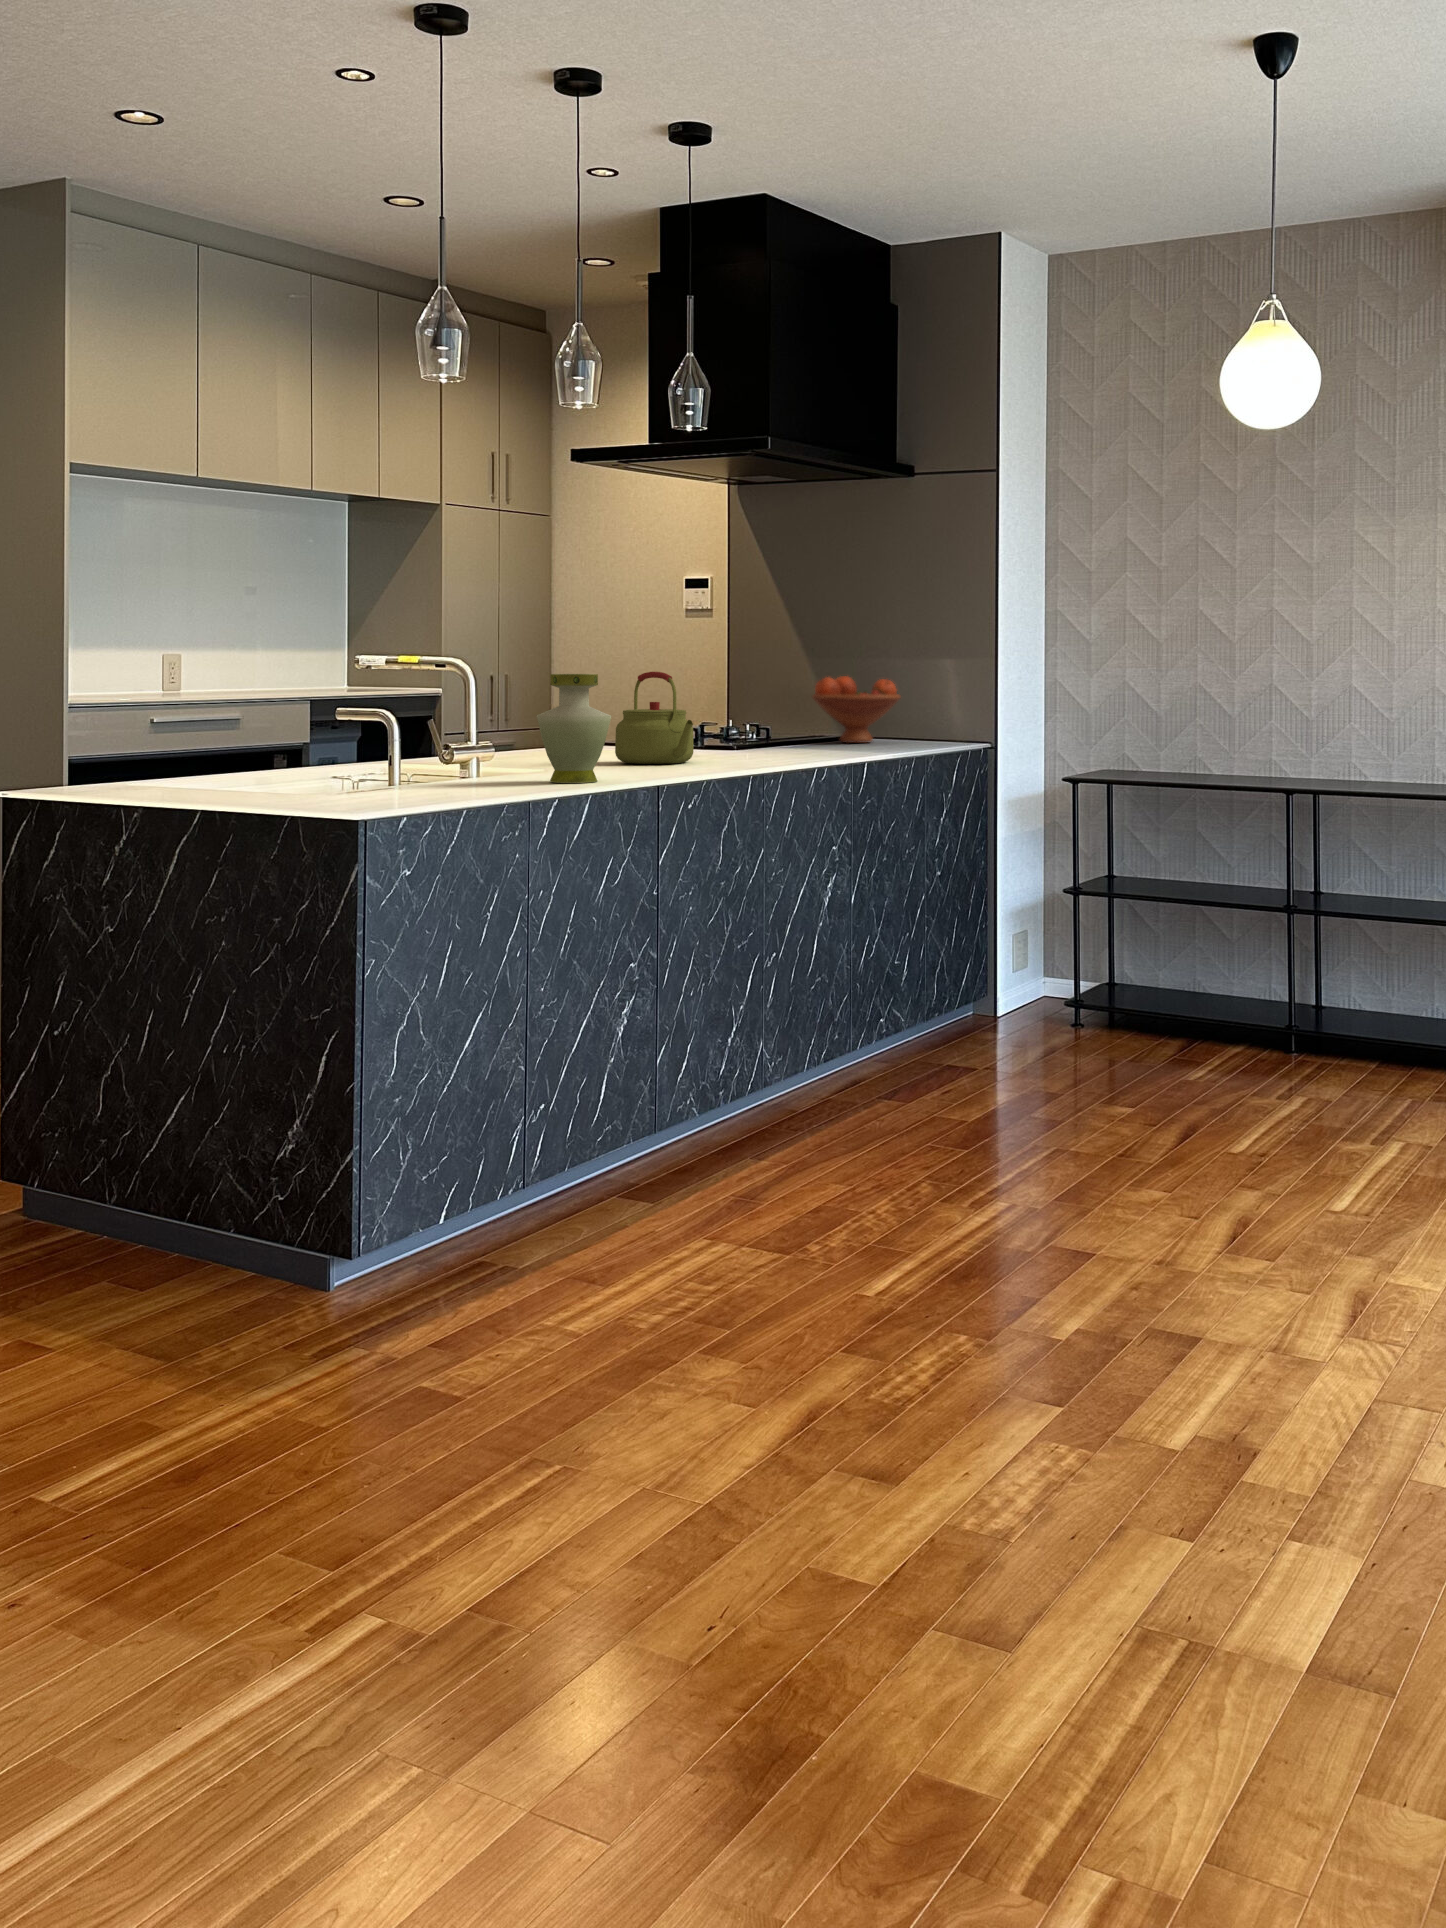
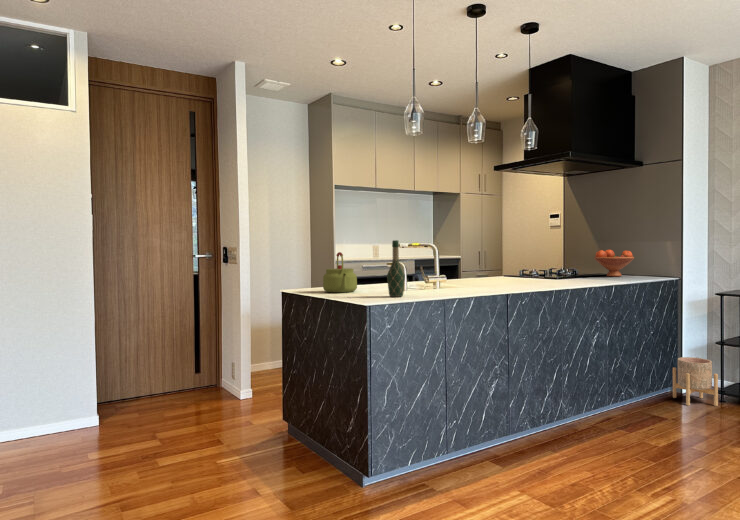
wine bottle: none [385,653,433,798] -> present [387,240,405,297]
kettle: present [615,672,693,764] -> present [323,252,357,293]
vase: present [537,674,611,783] -> none [455,248,485,292]
planter: none [978,930,1067,1040] -> present [673,357,718,406]

